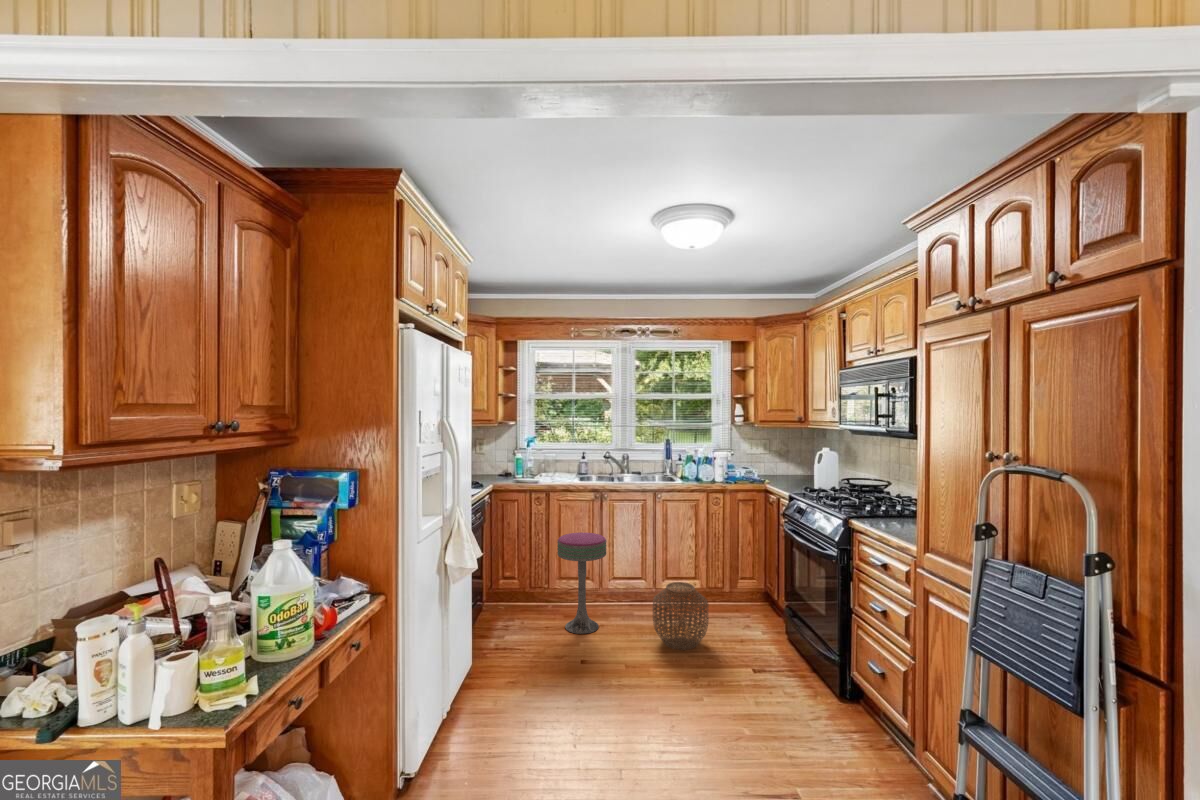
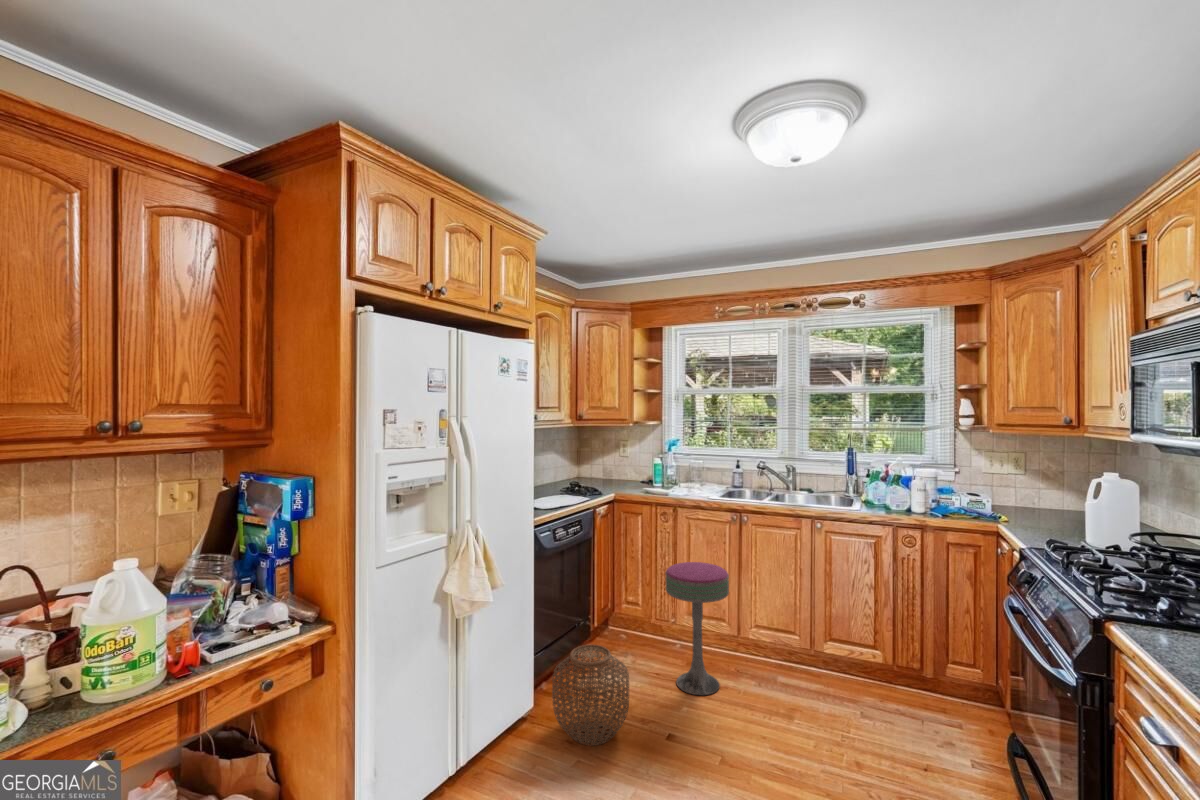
woven basket: present [653,582,709,650] -> present [552,645,629,745]

